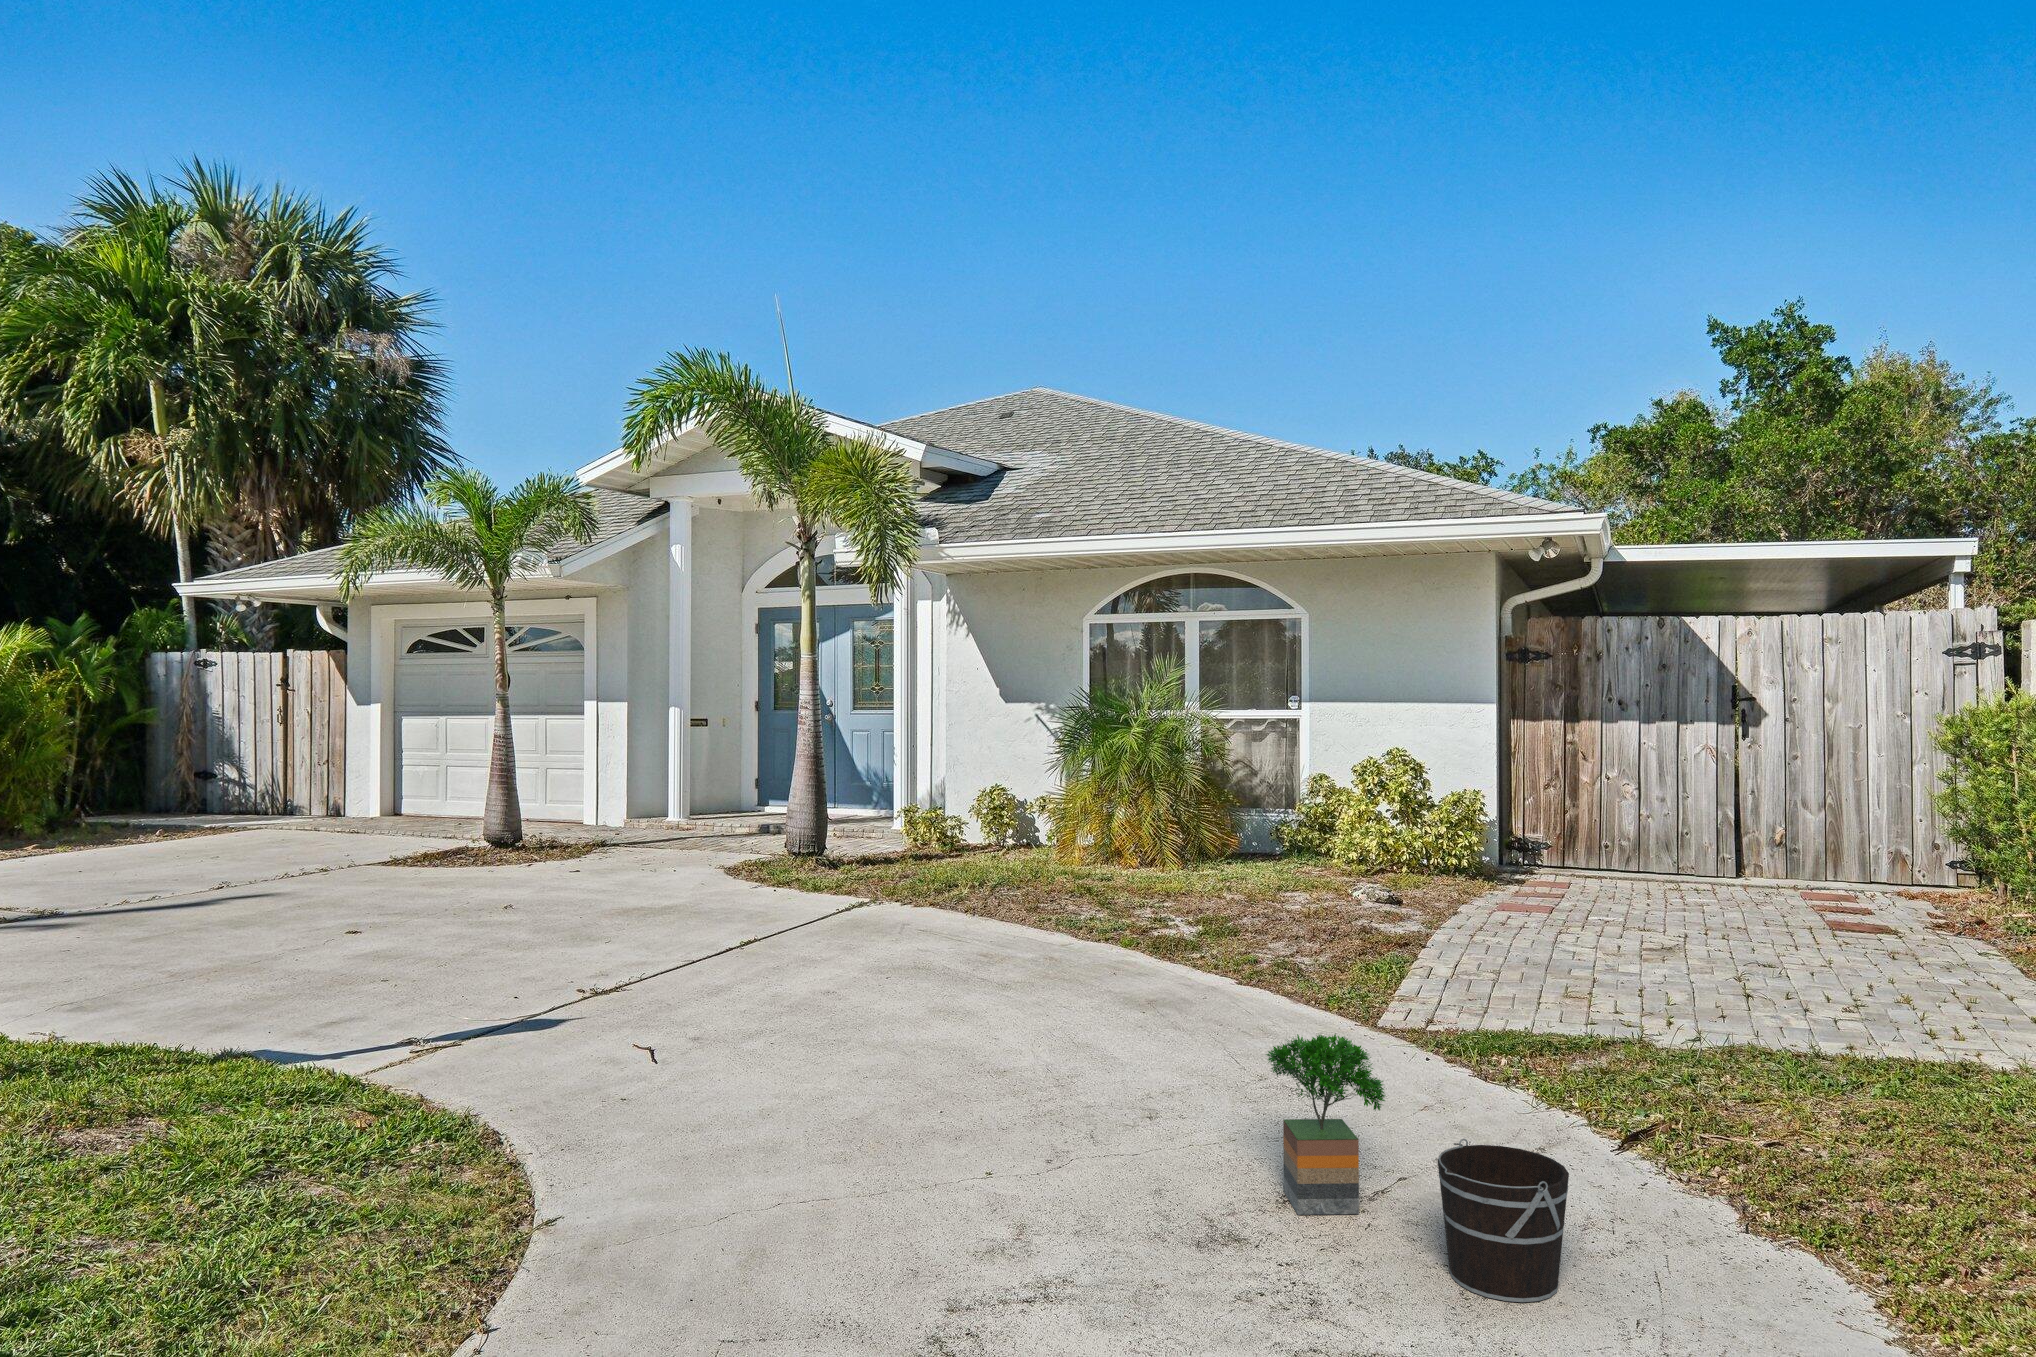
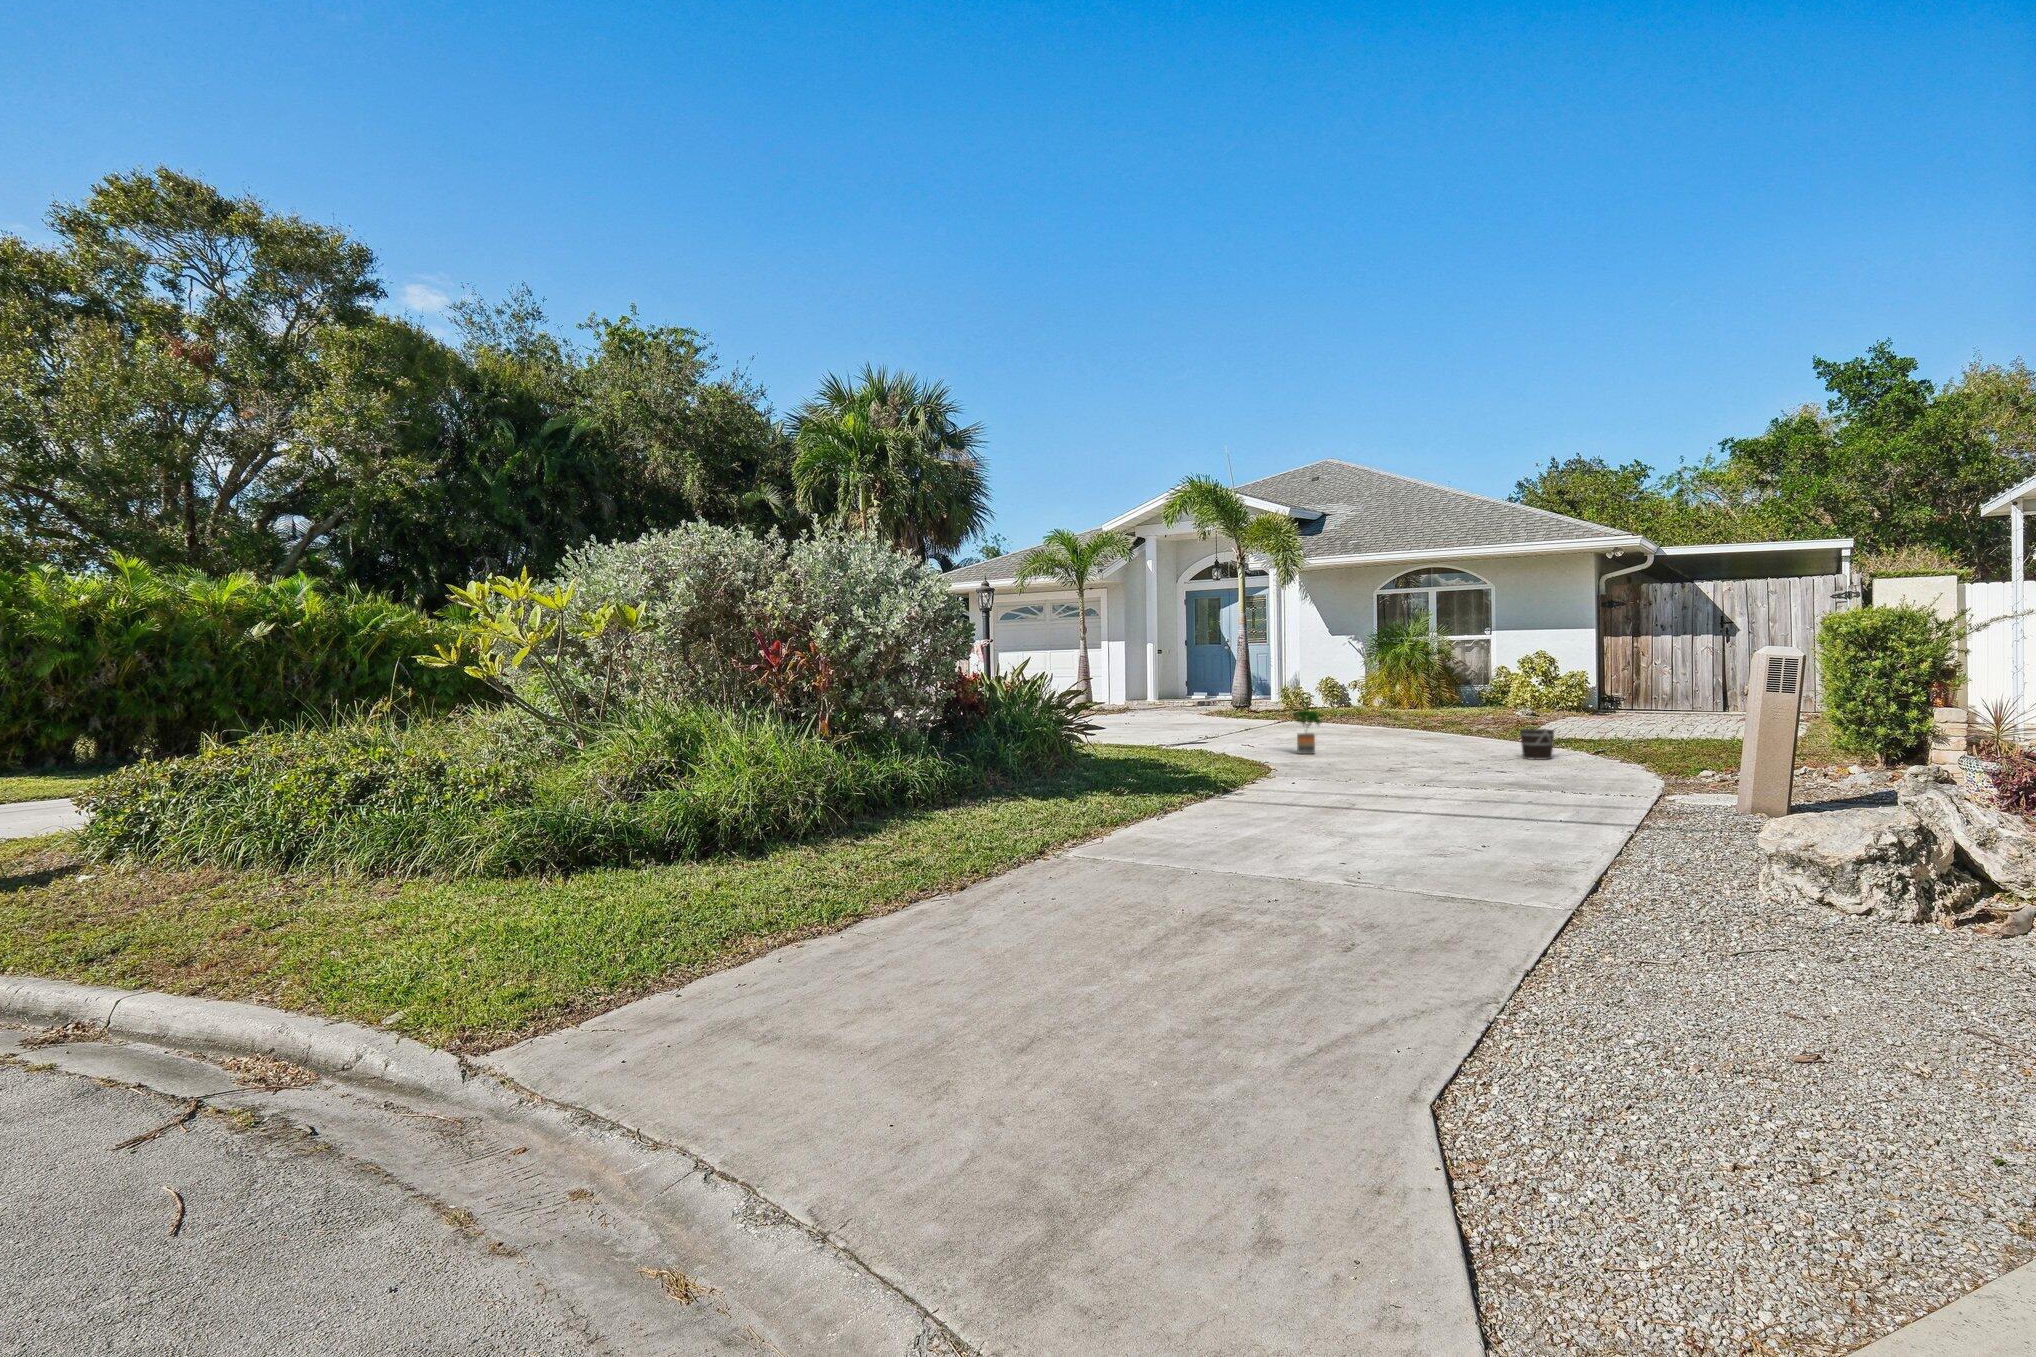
potted tree: present [1266,1034,1385,1215] -> present [1293,710,1322,754]

